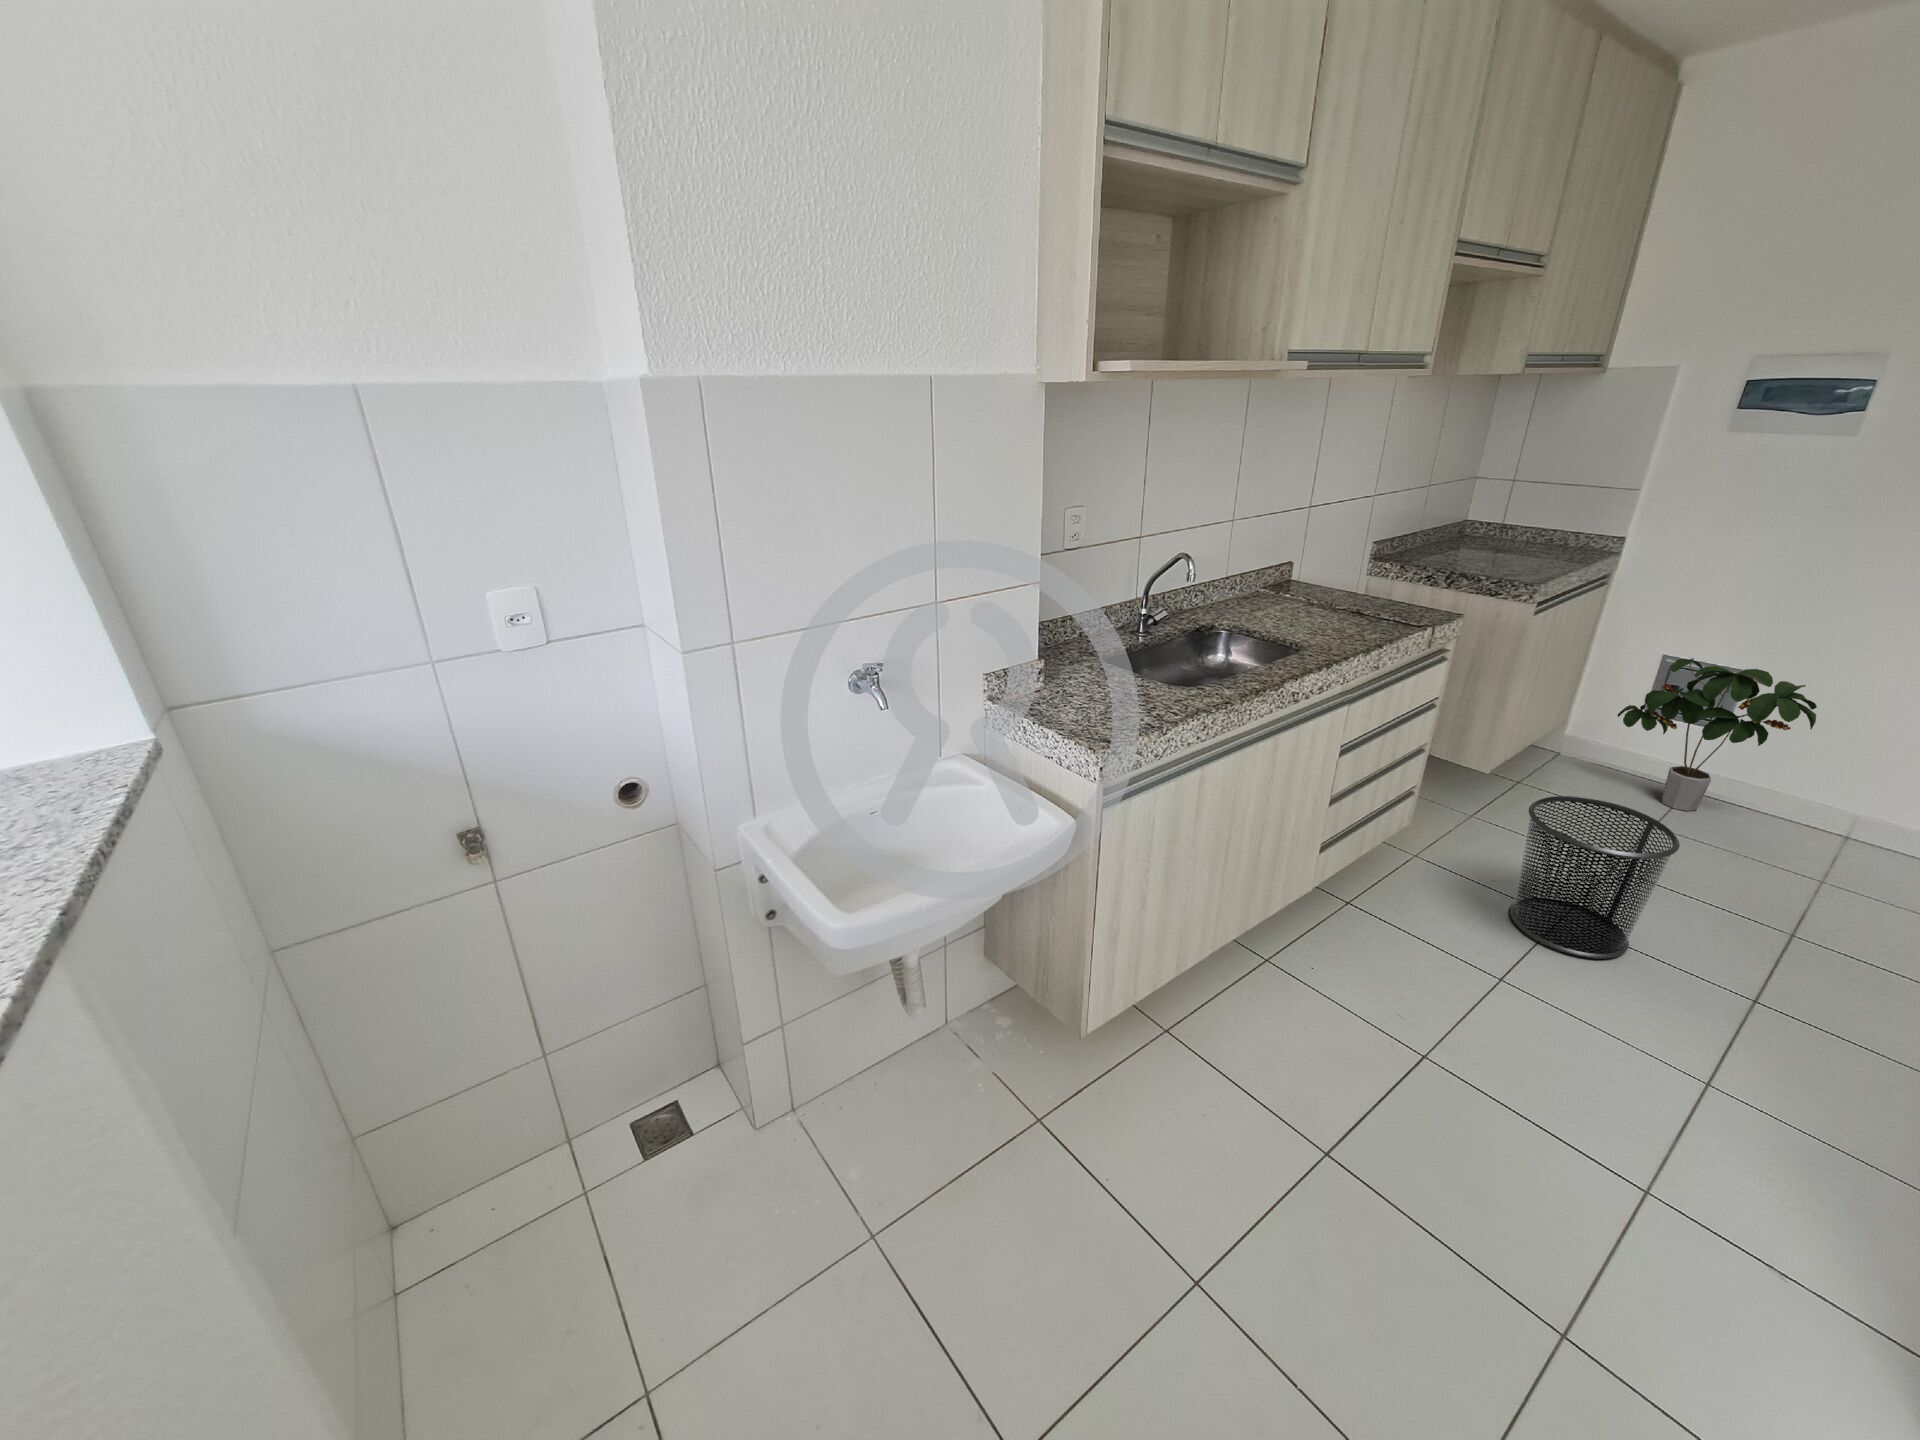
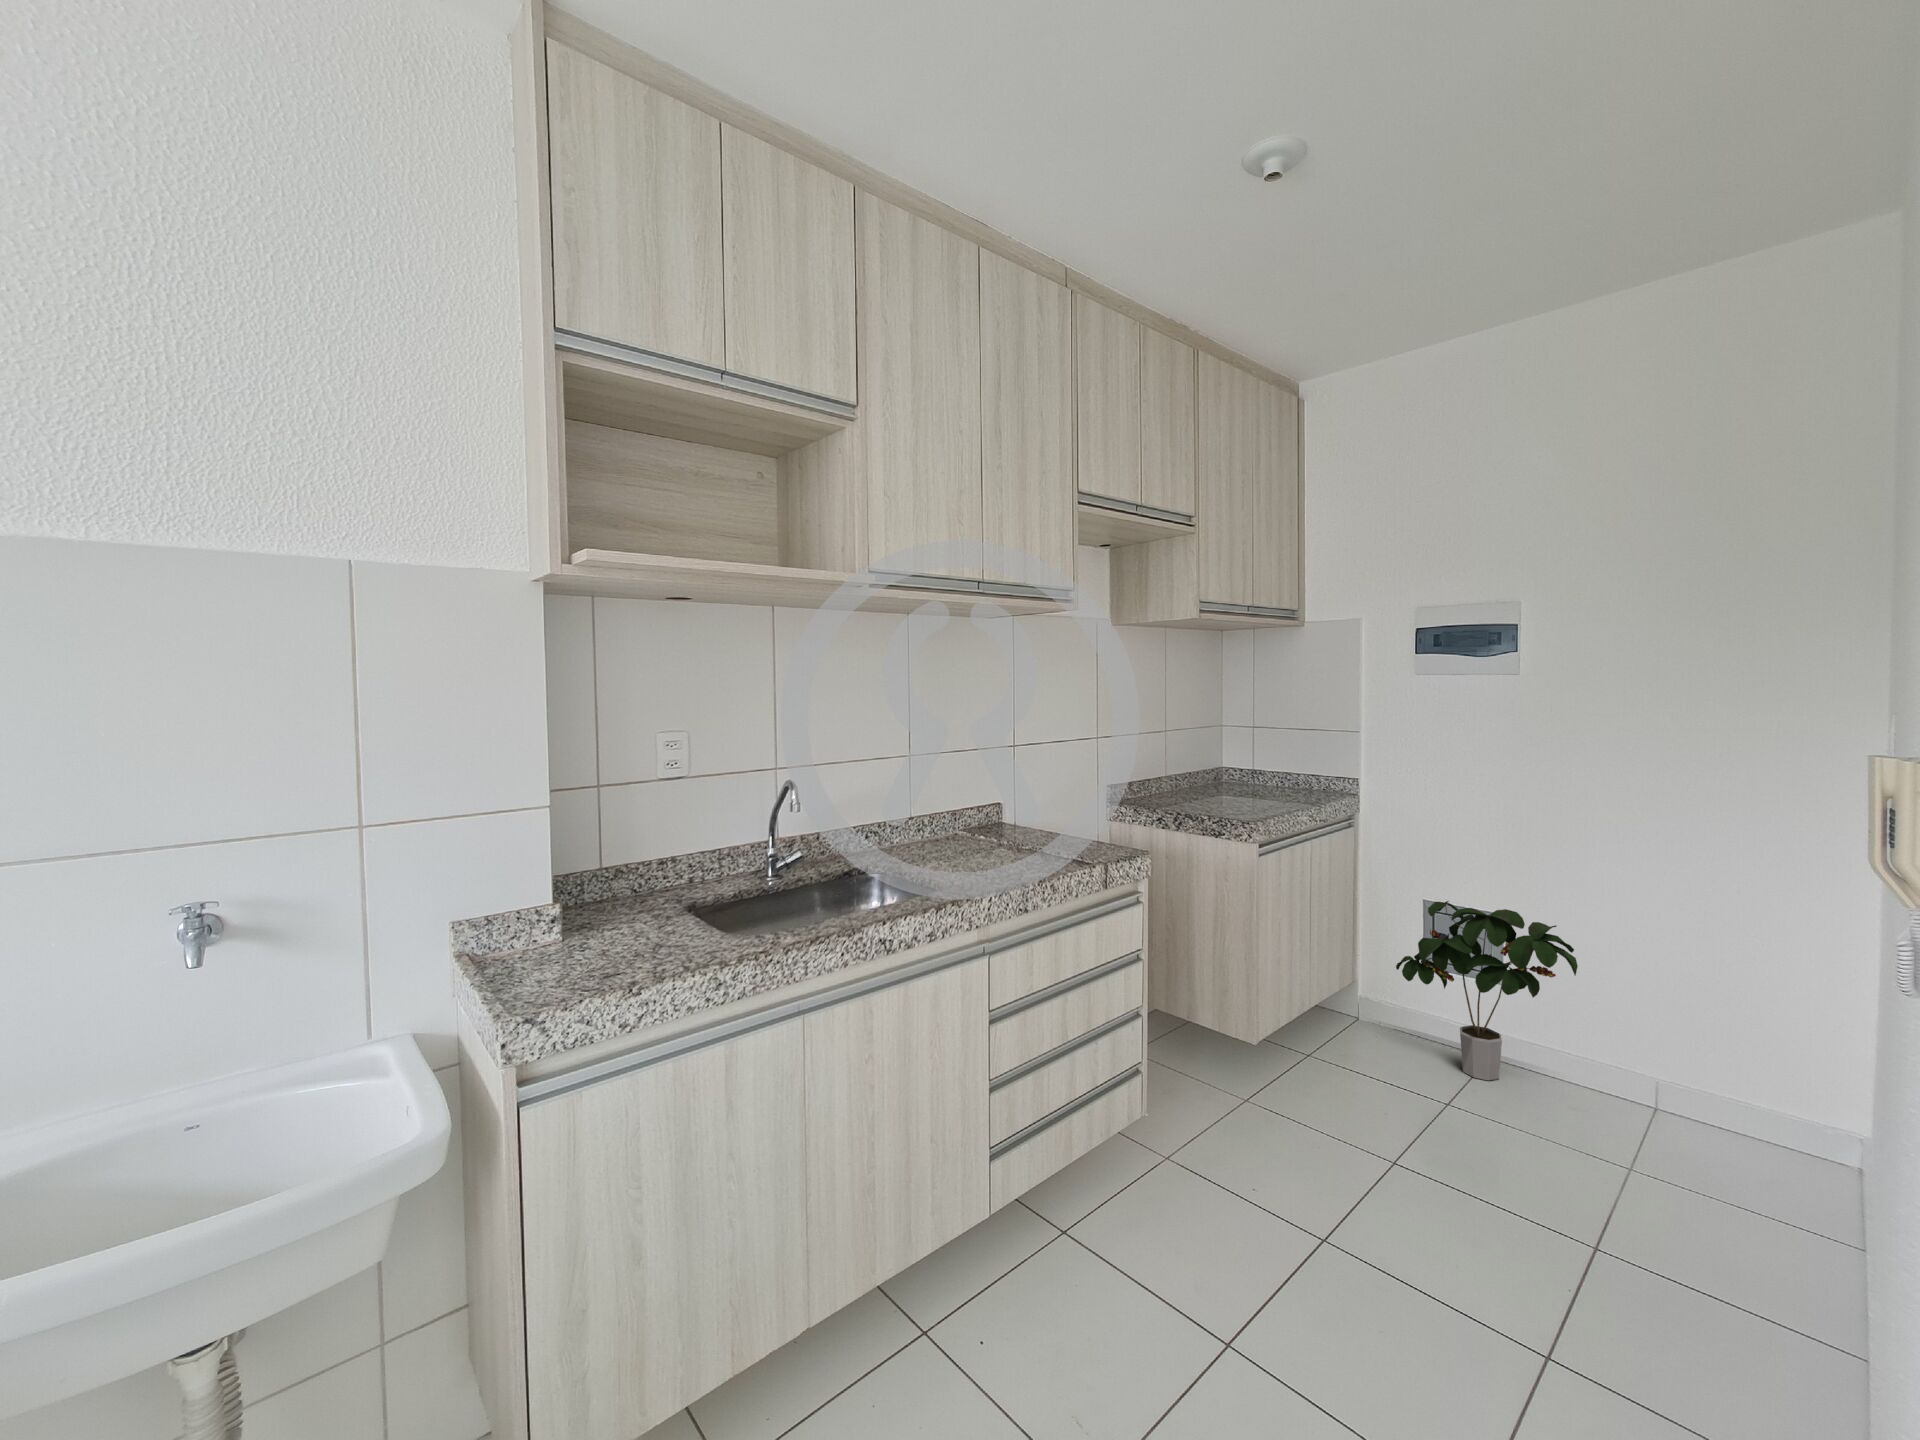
waste bin: present [1510,796,1680,958] -> none [1252,1067,1416,1300]

